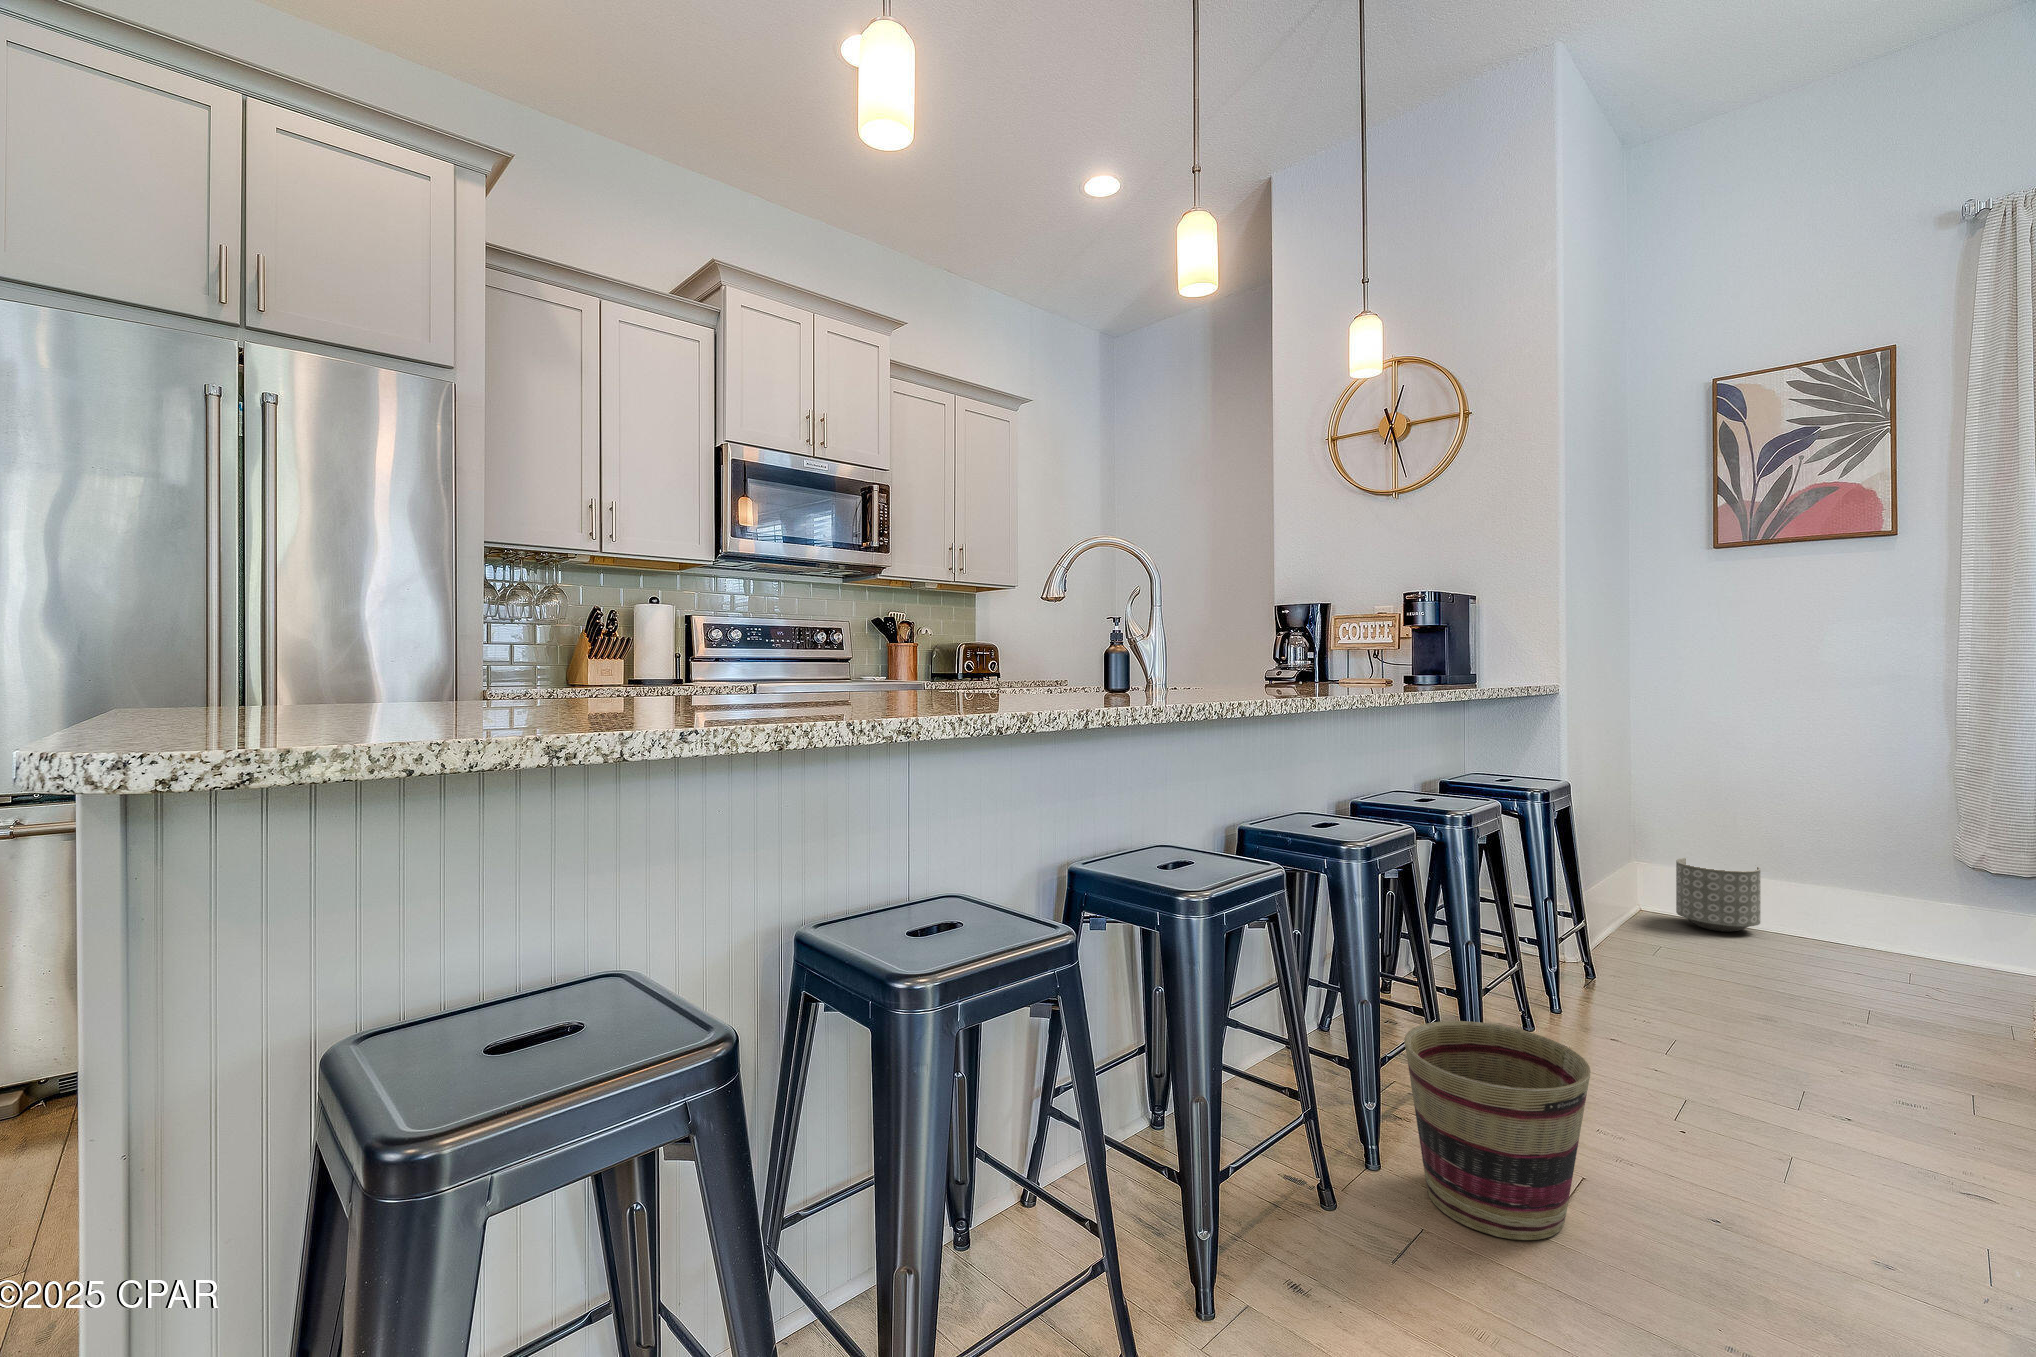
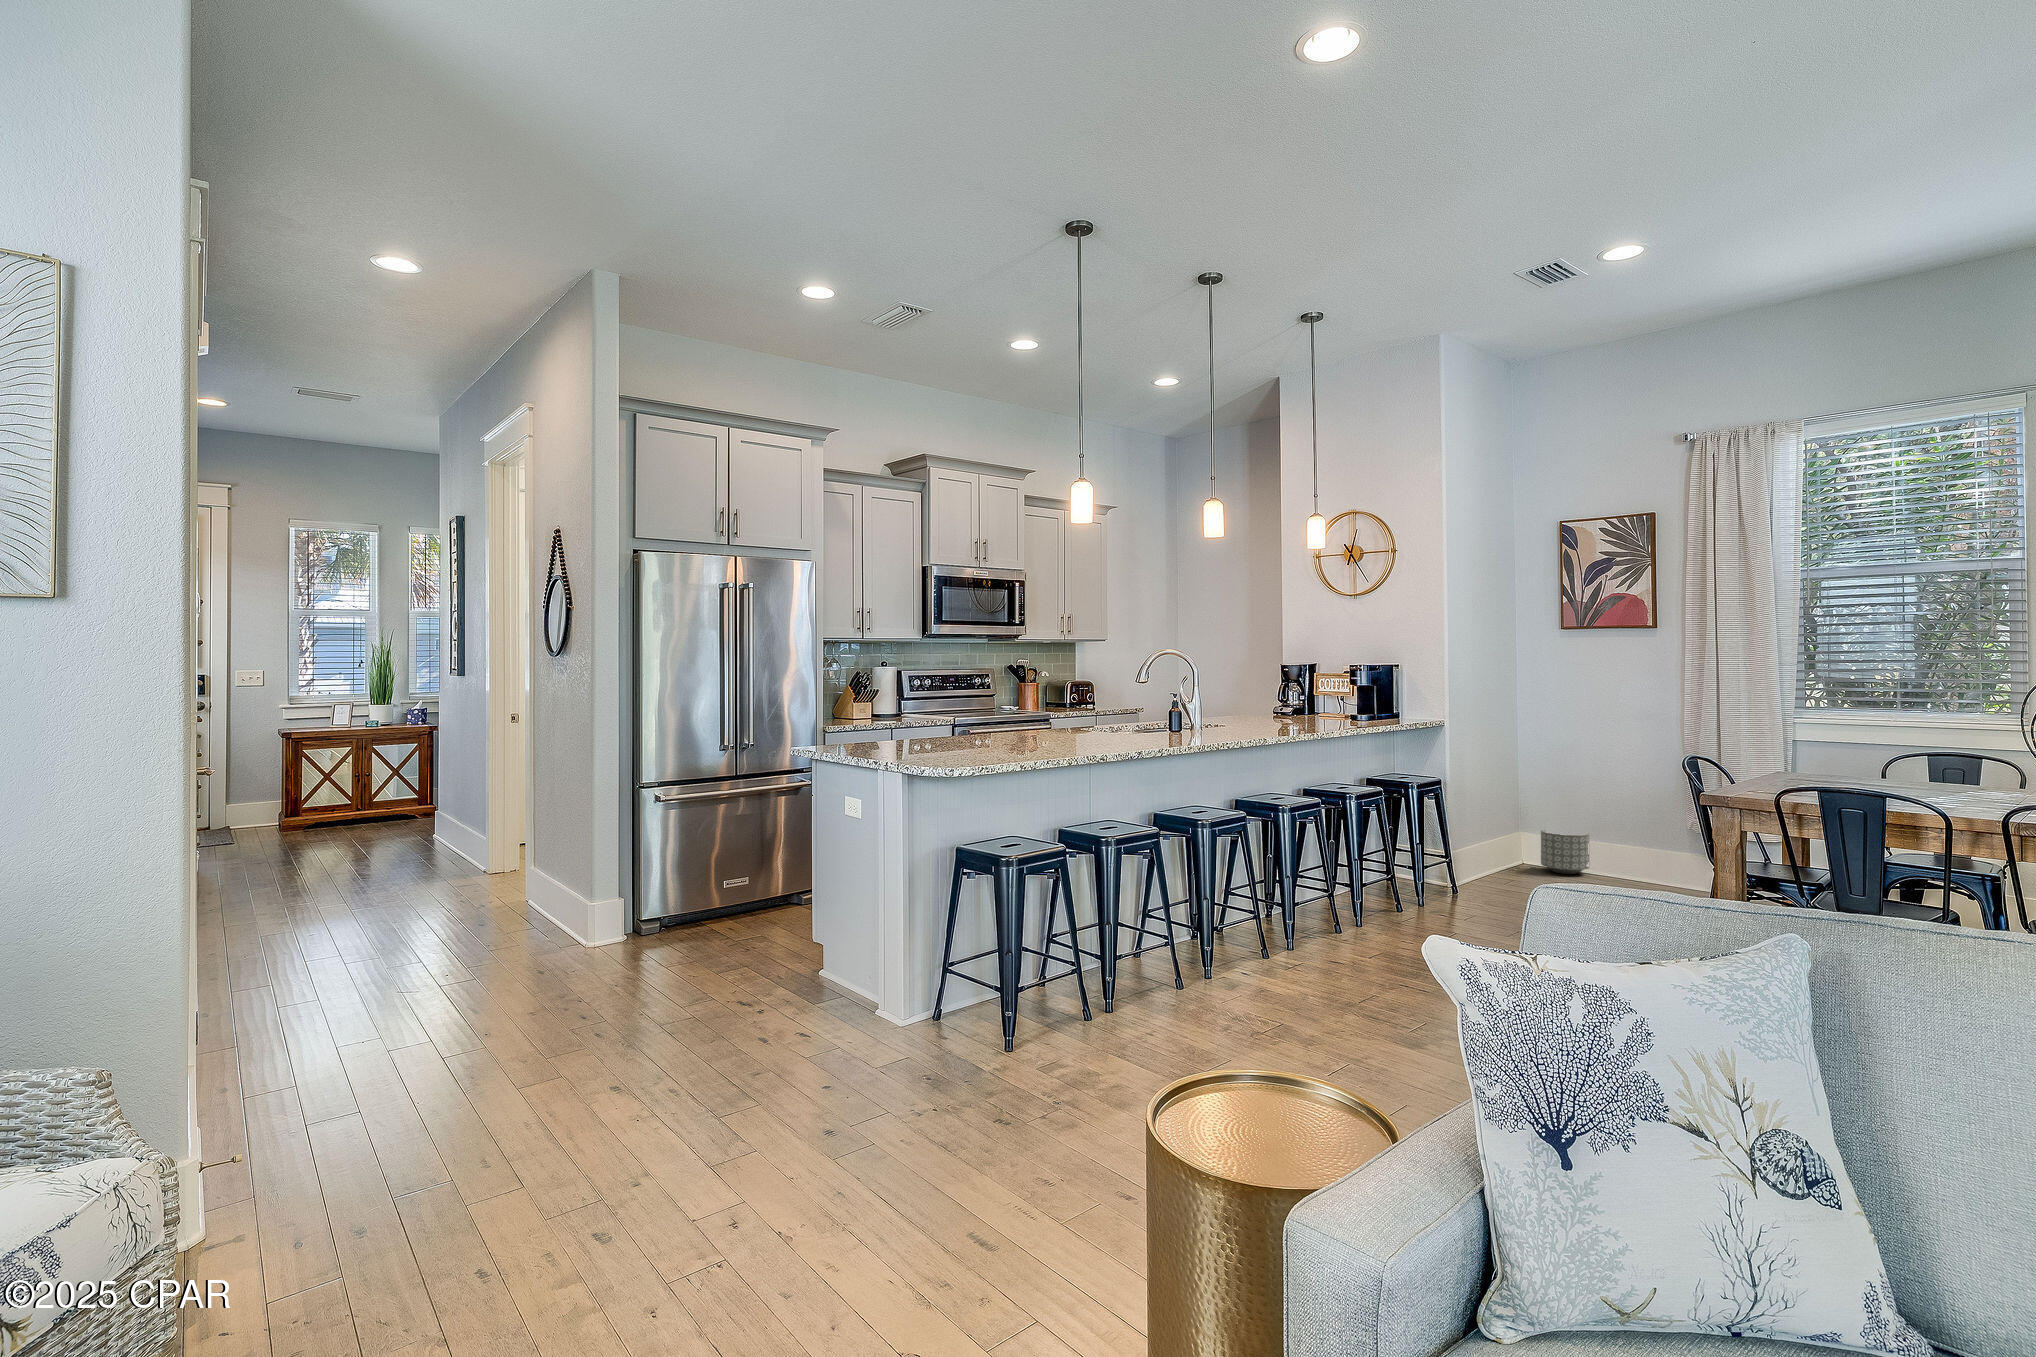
basket: present [1404,1021,1591,1240] -> none [1304,886,1379,968]

